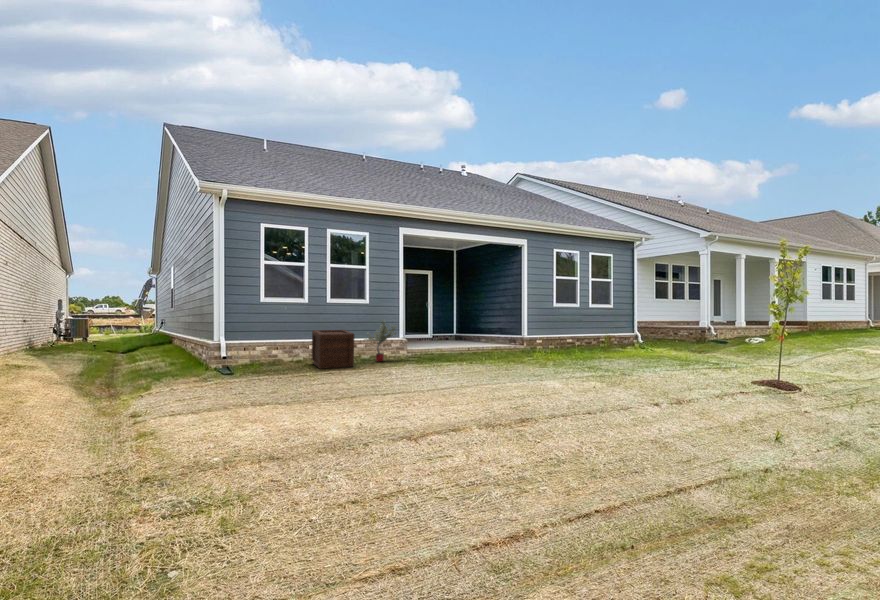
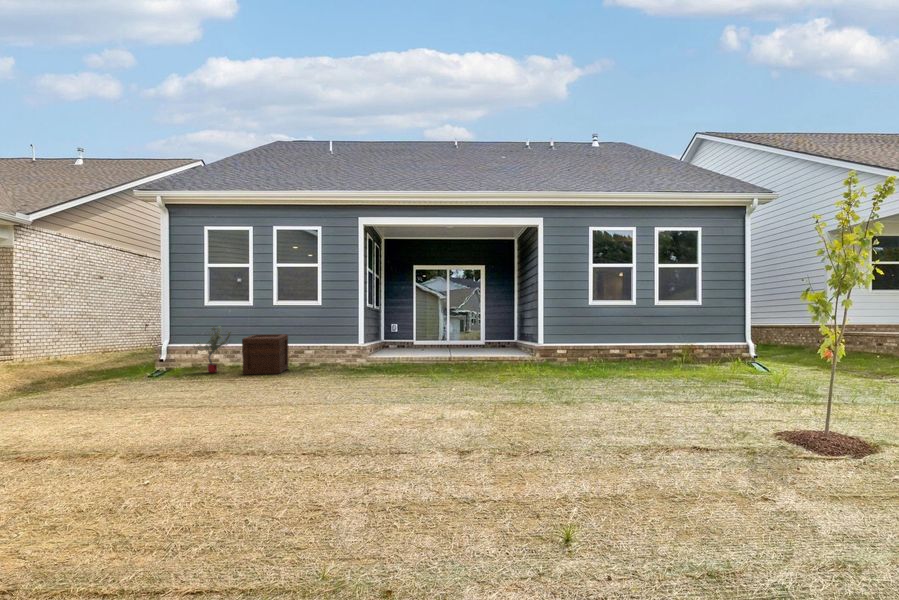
potted tree: present [365,320,396,362] -> present [194,326,231,373]

